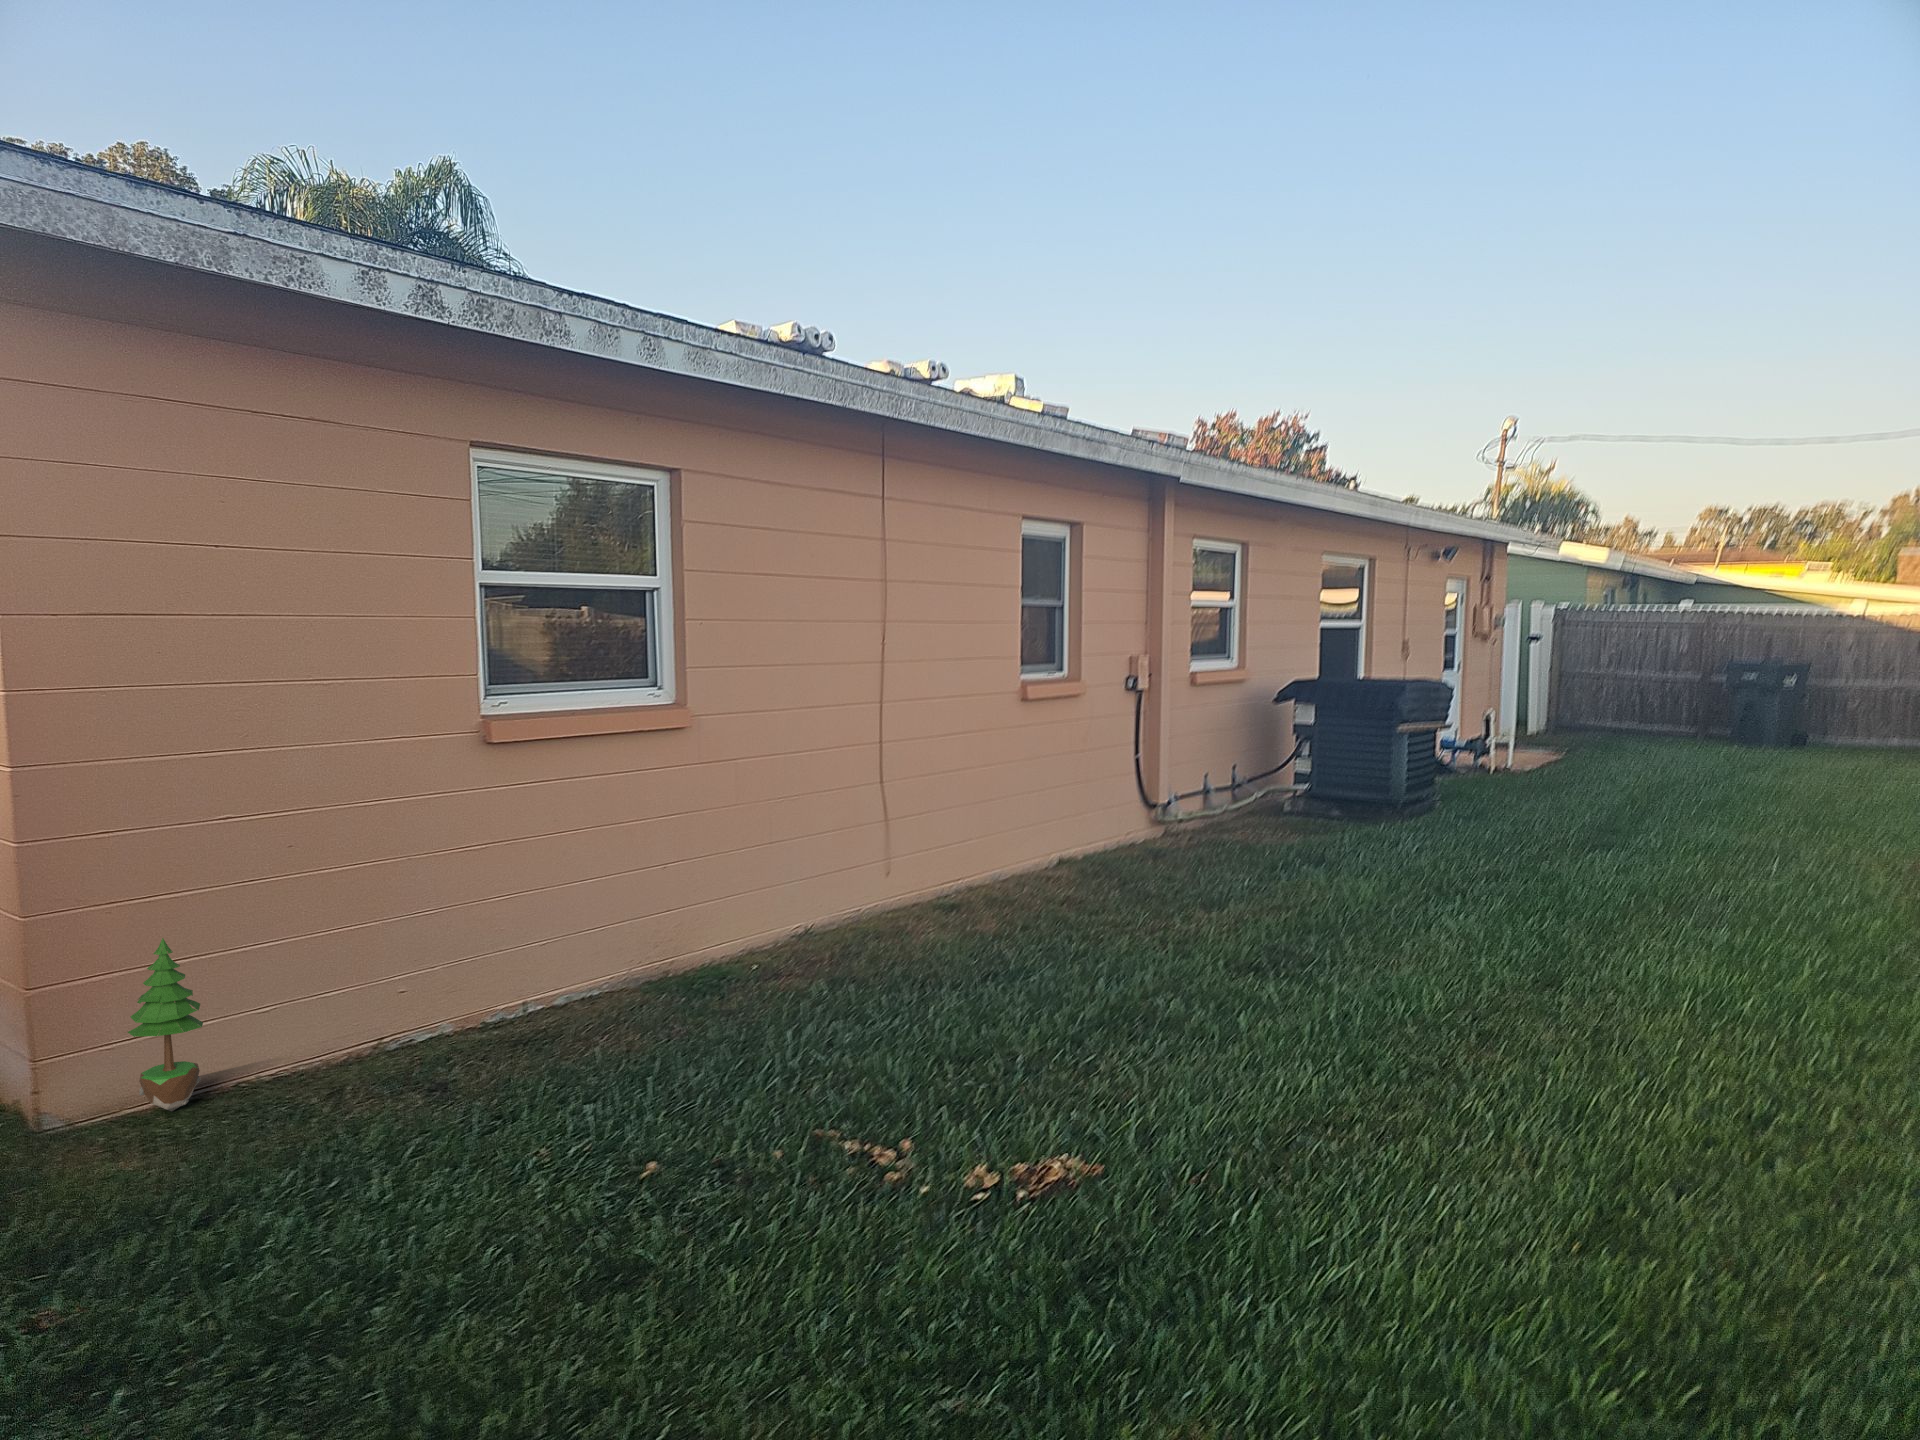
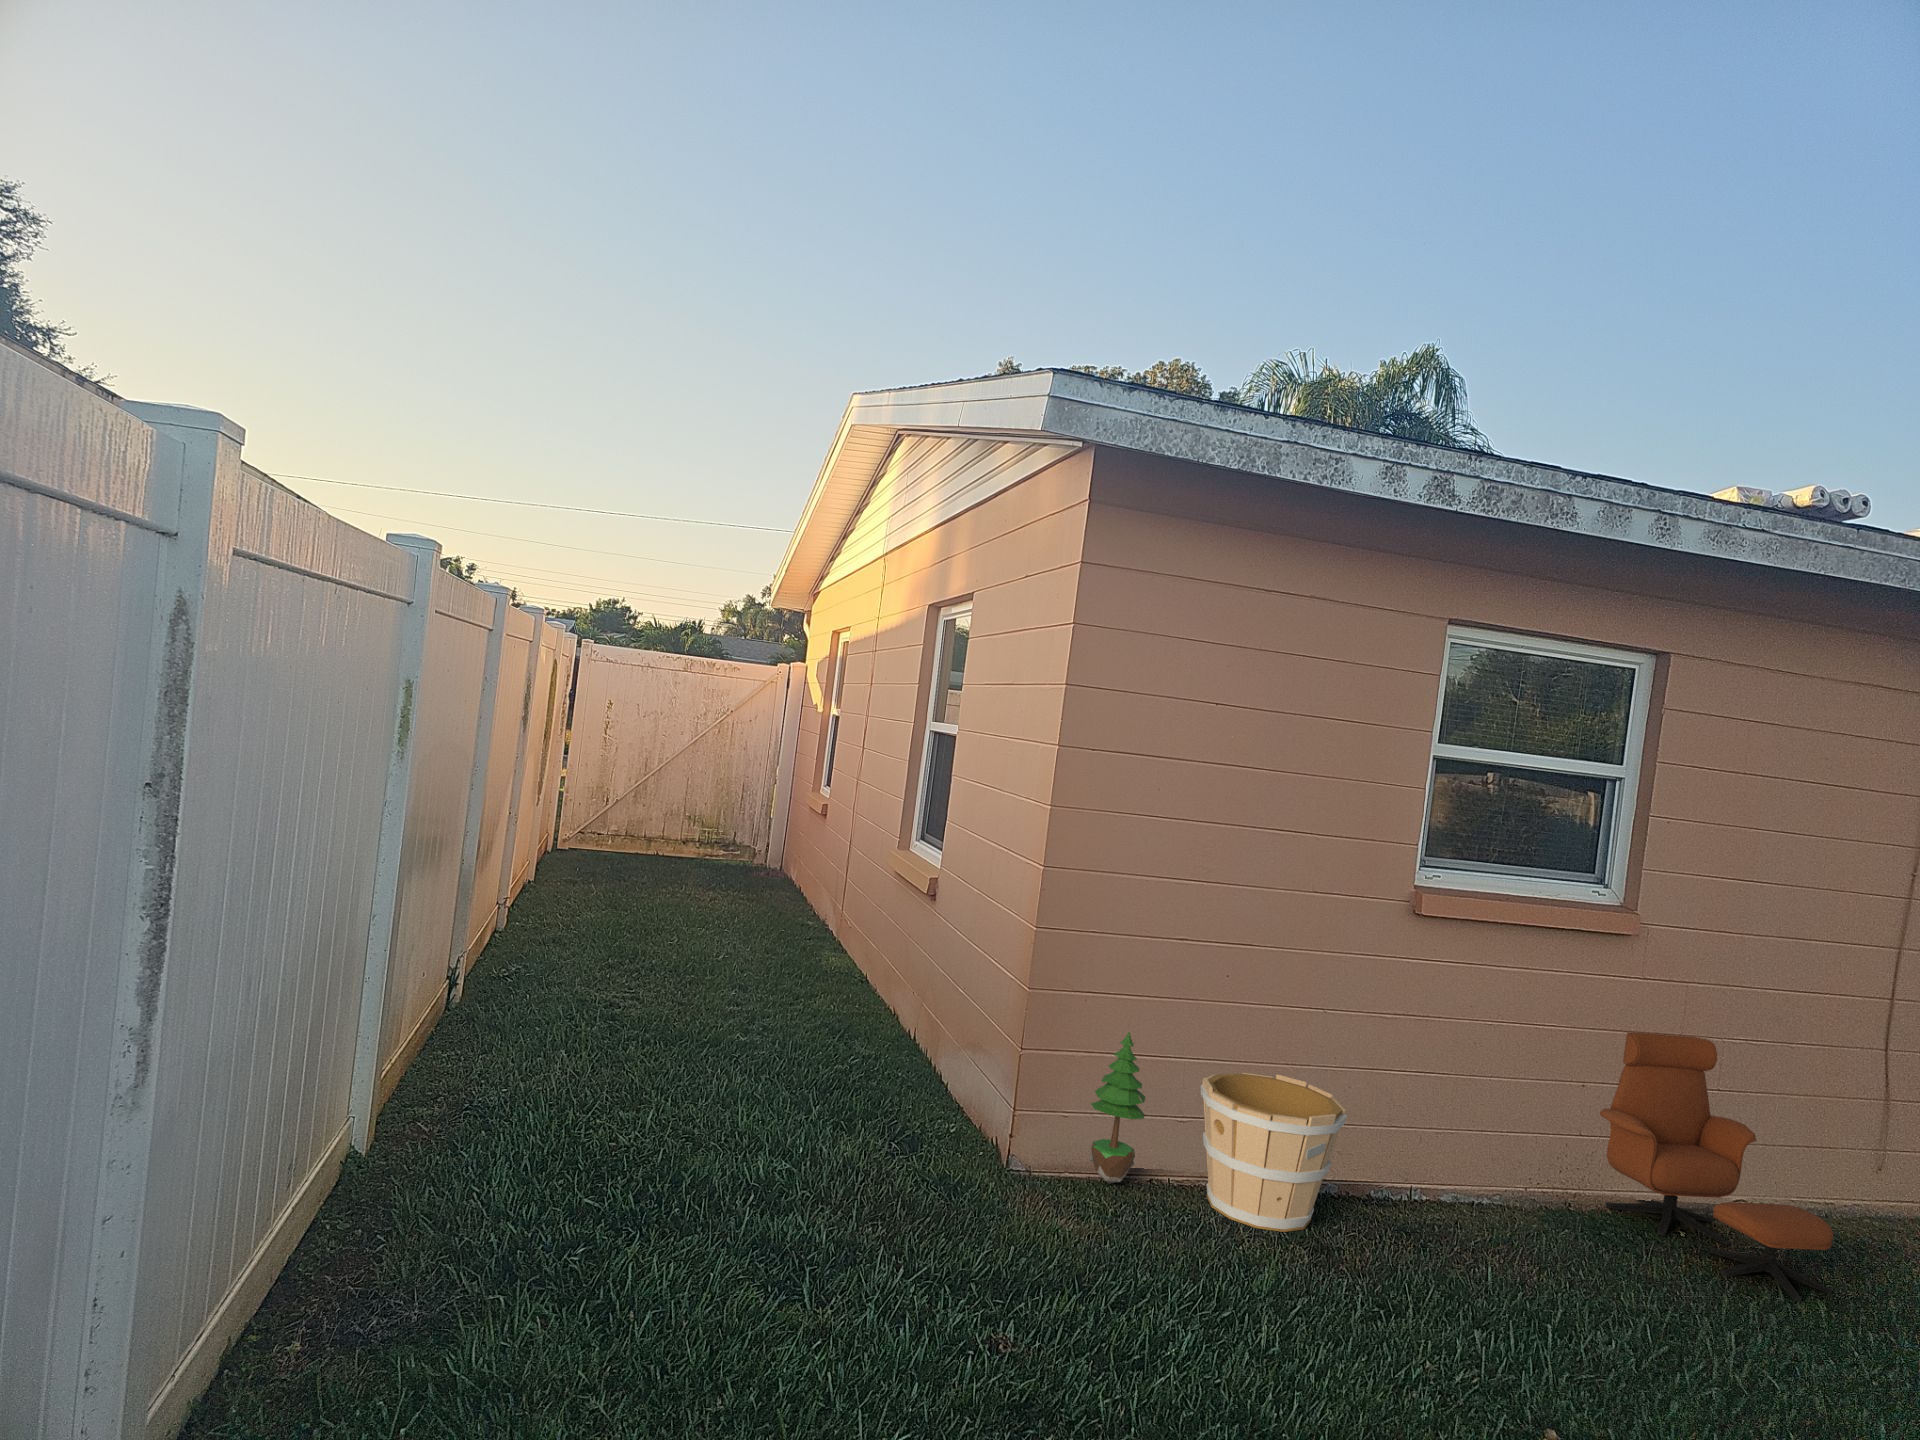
lounge chair: none [675,799,851,983] -> present [1600,1033,1833,1302]
wooden bucket: none [268,934,437,1095] -> present [1201,1073,1347,1232]

